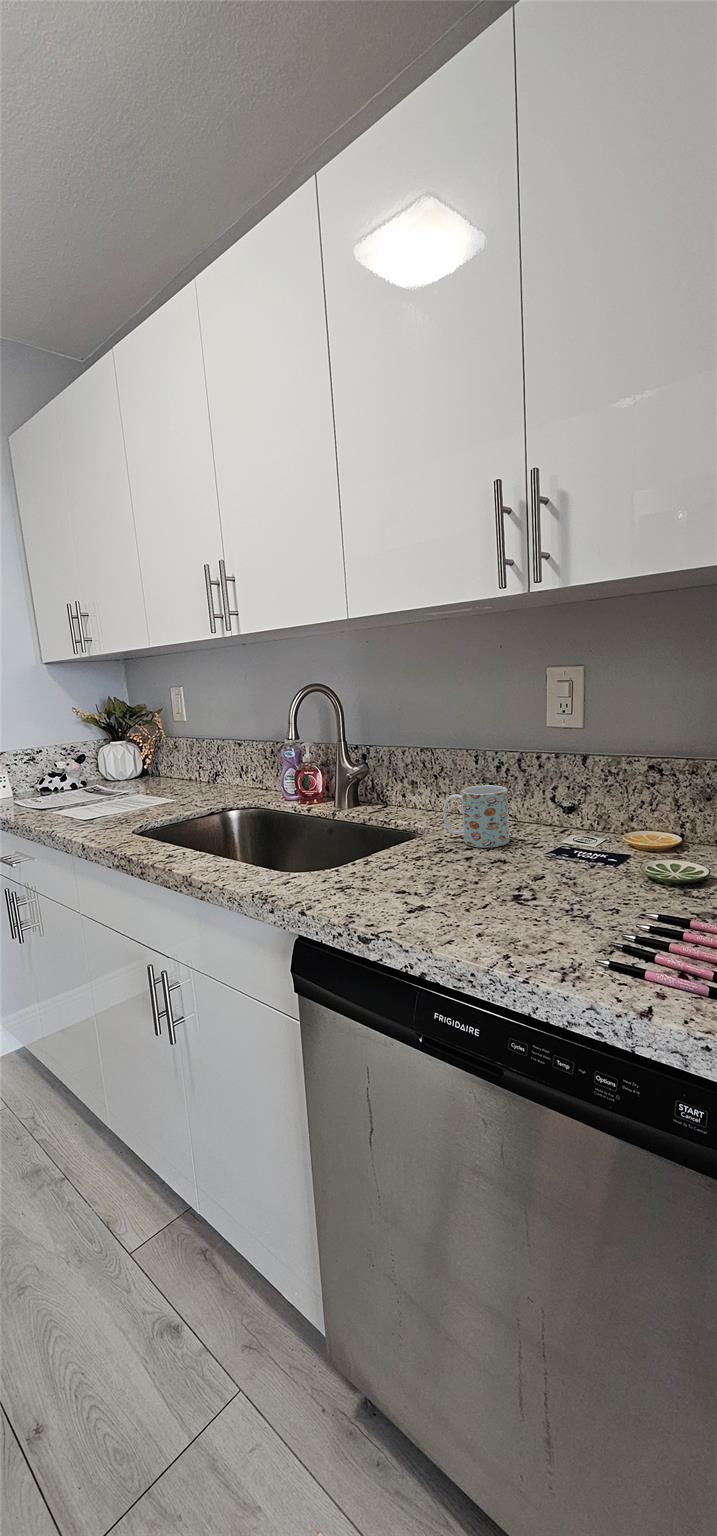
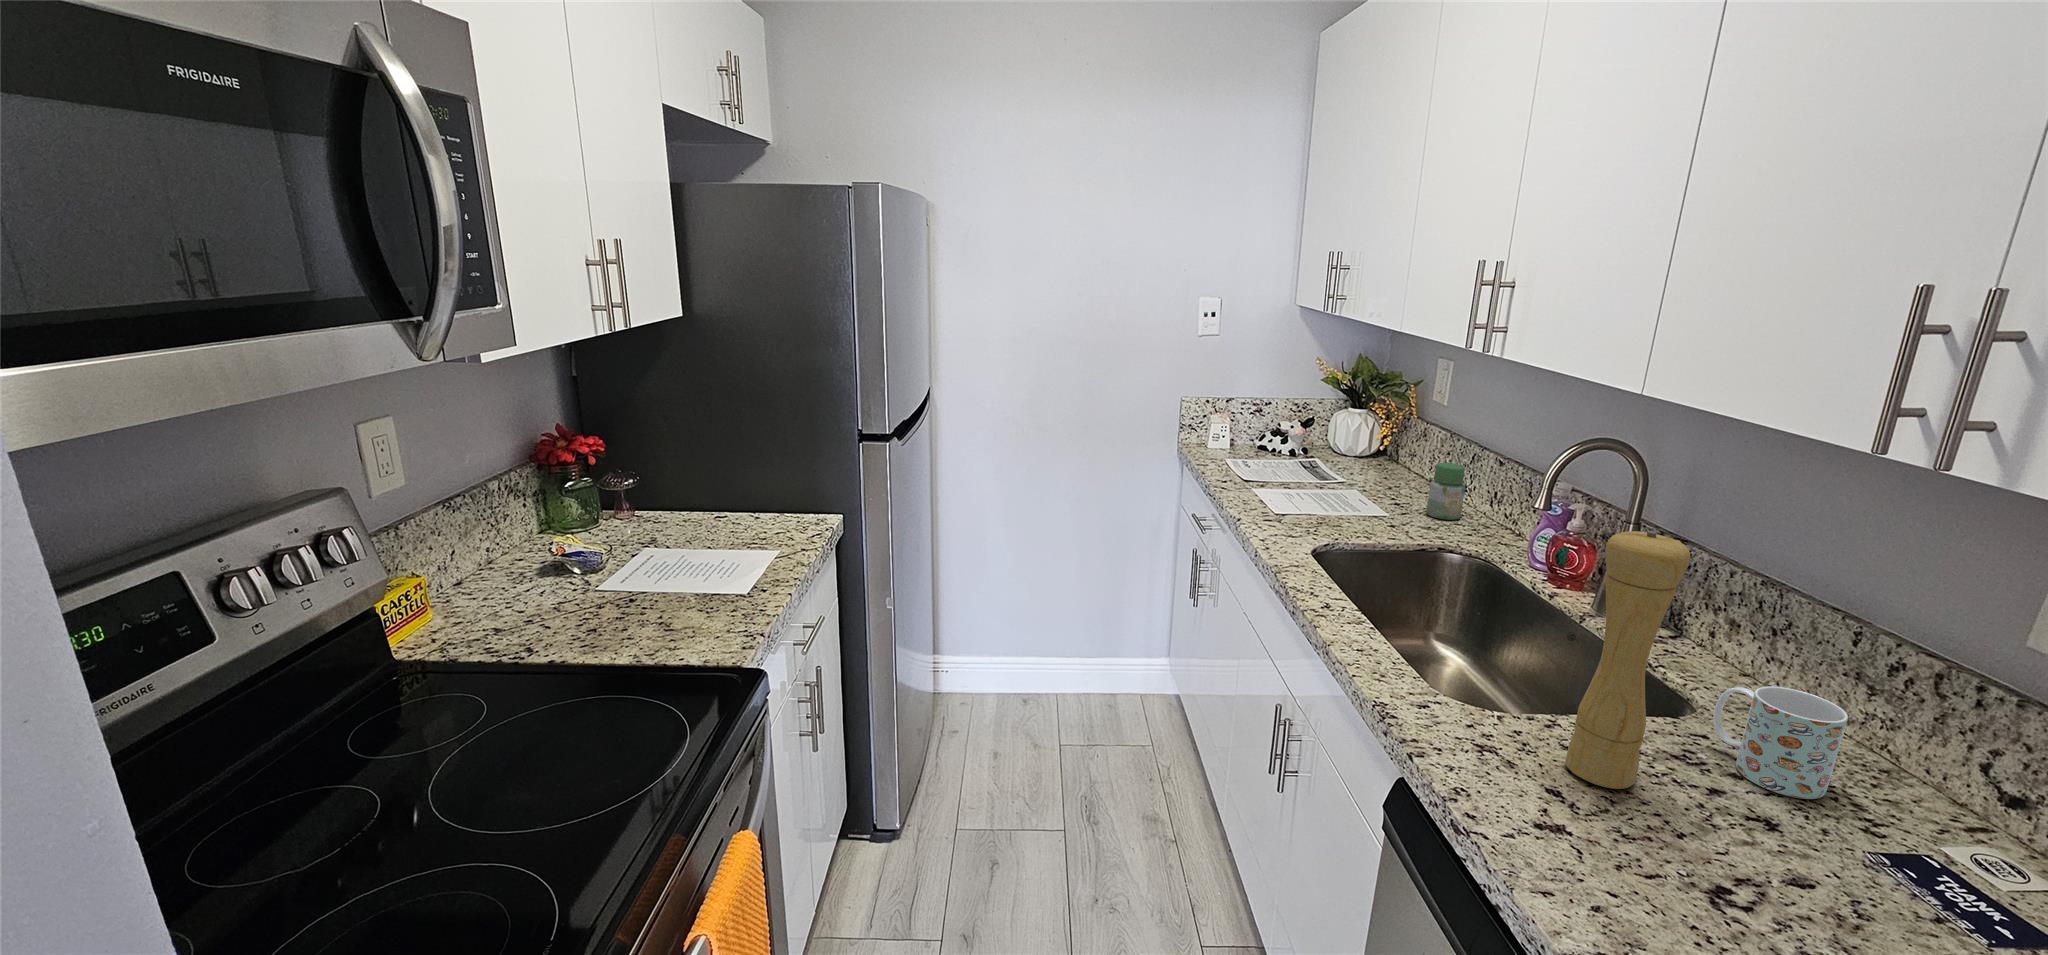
pepper mill: none [378,687,435,879] -> present [1565,531,1690,789]
jar: none [196,752,223,794] -> present [1426,463,1465,520]

